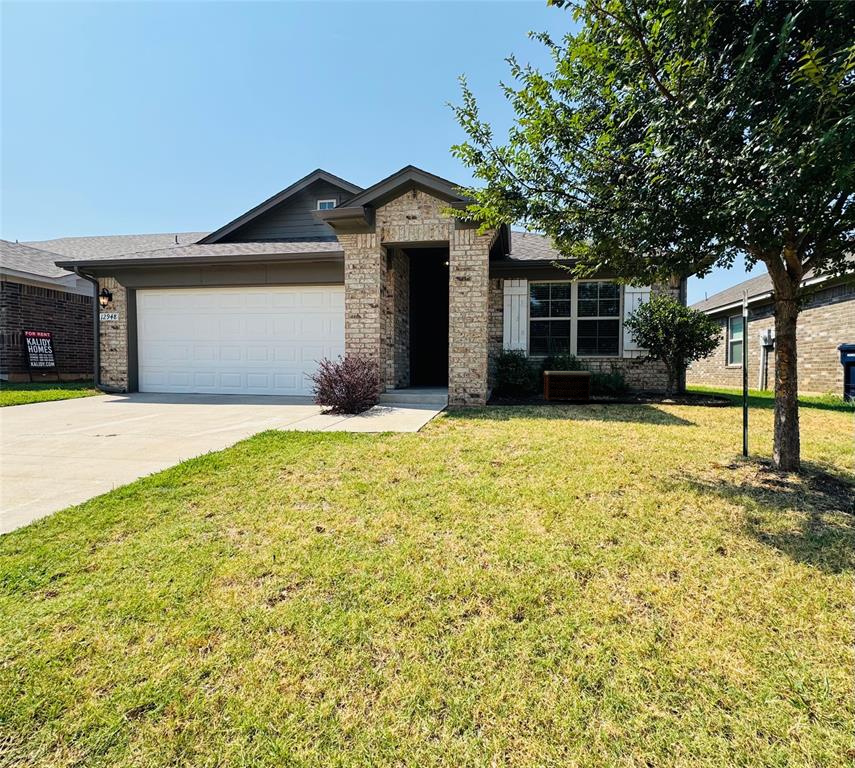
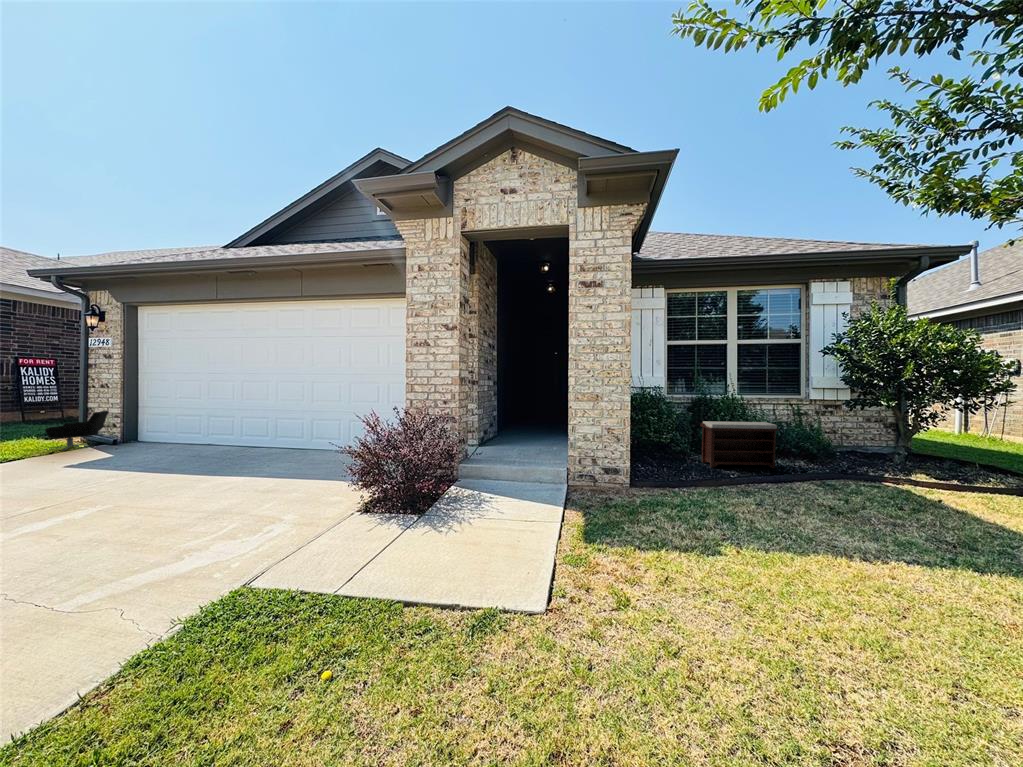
lounge chair: none [80,367,120,394] -> present [45,411,109,450]

